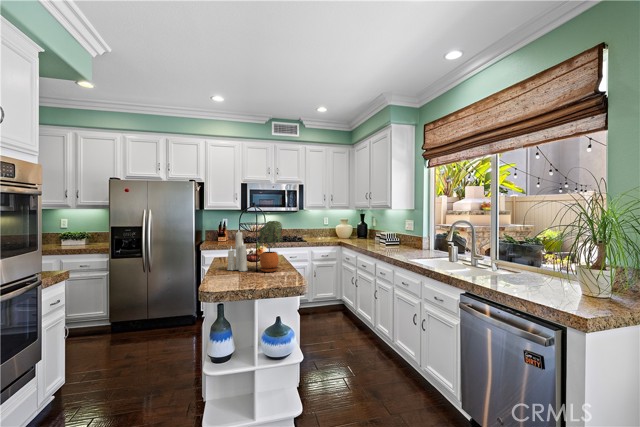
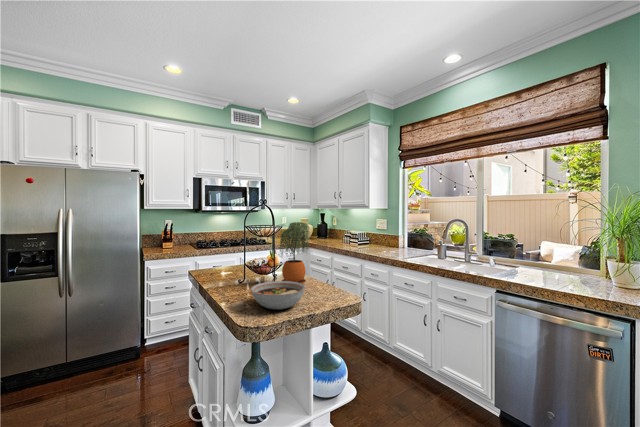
candle: present [227,232,247,271] -> none [237,227,265,287]
bowl: none [214,265,256,284] -> present [251,281,306,309]

